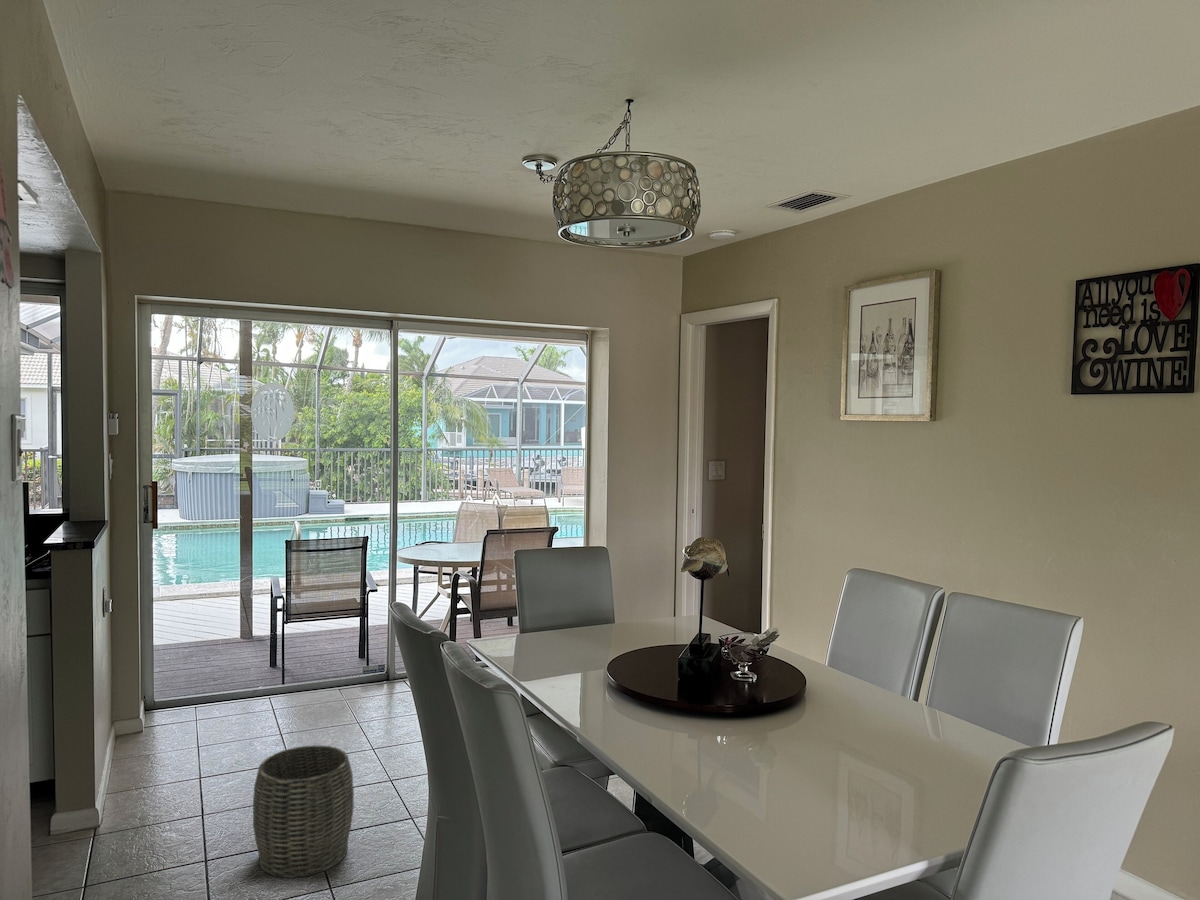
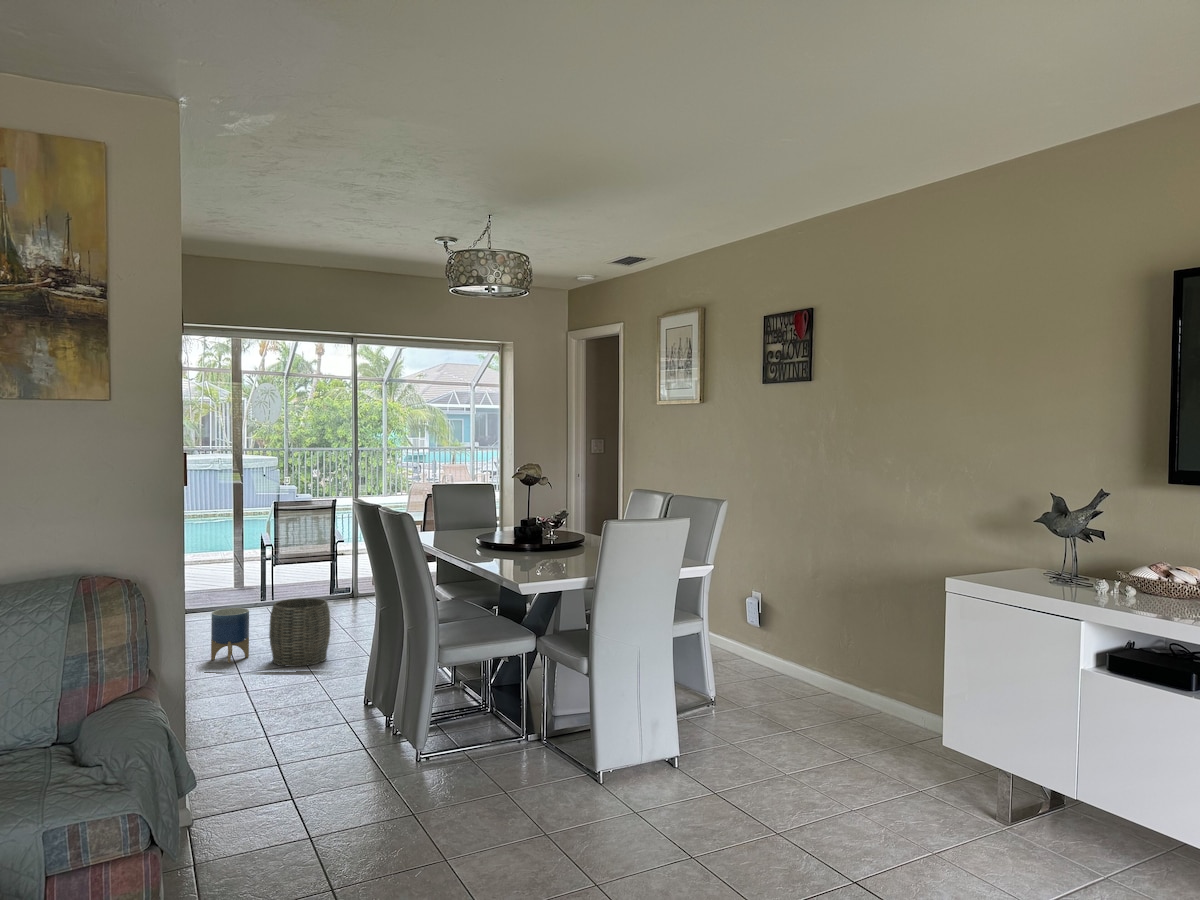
planter: none [161,761,224,863] -> present [211,608,249,663]

